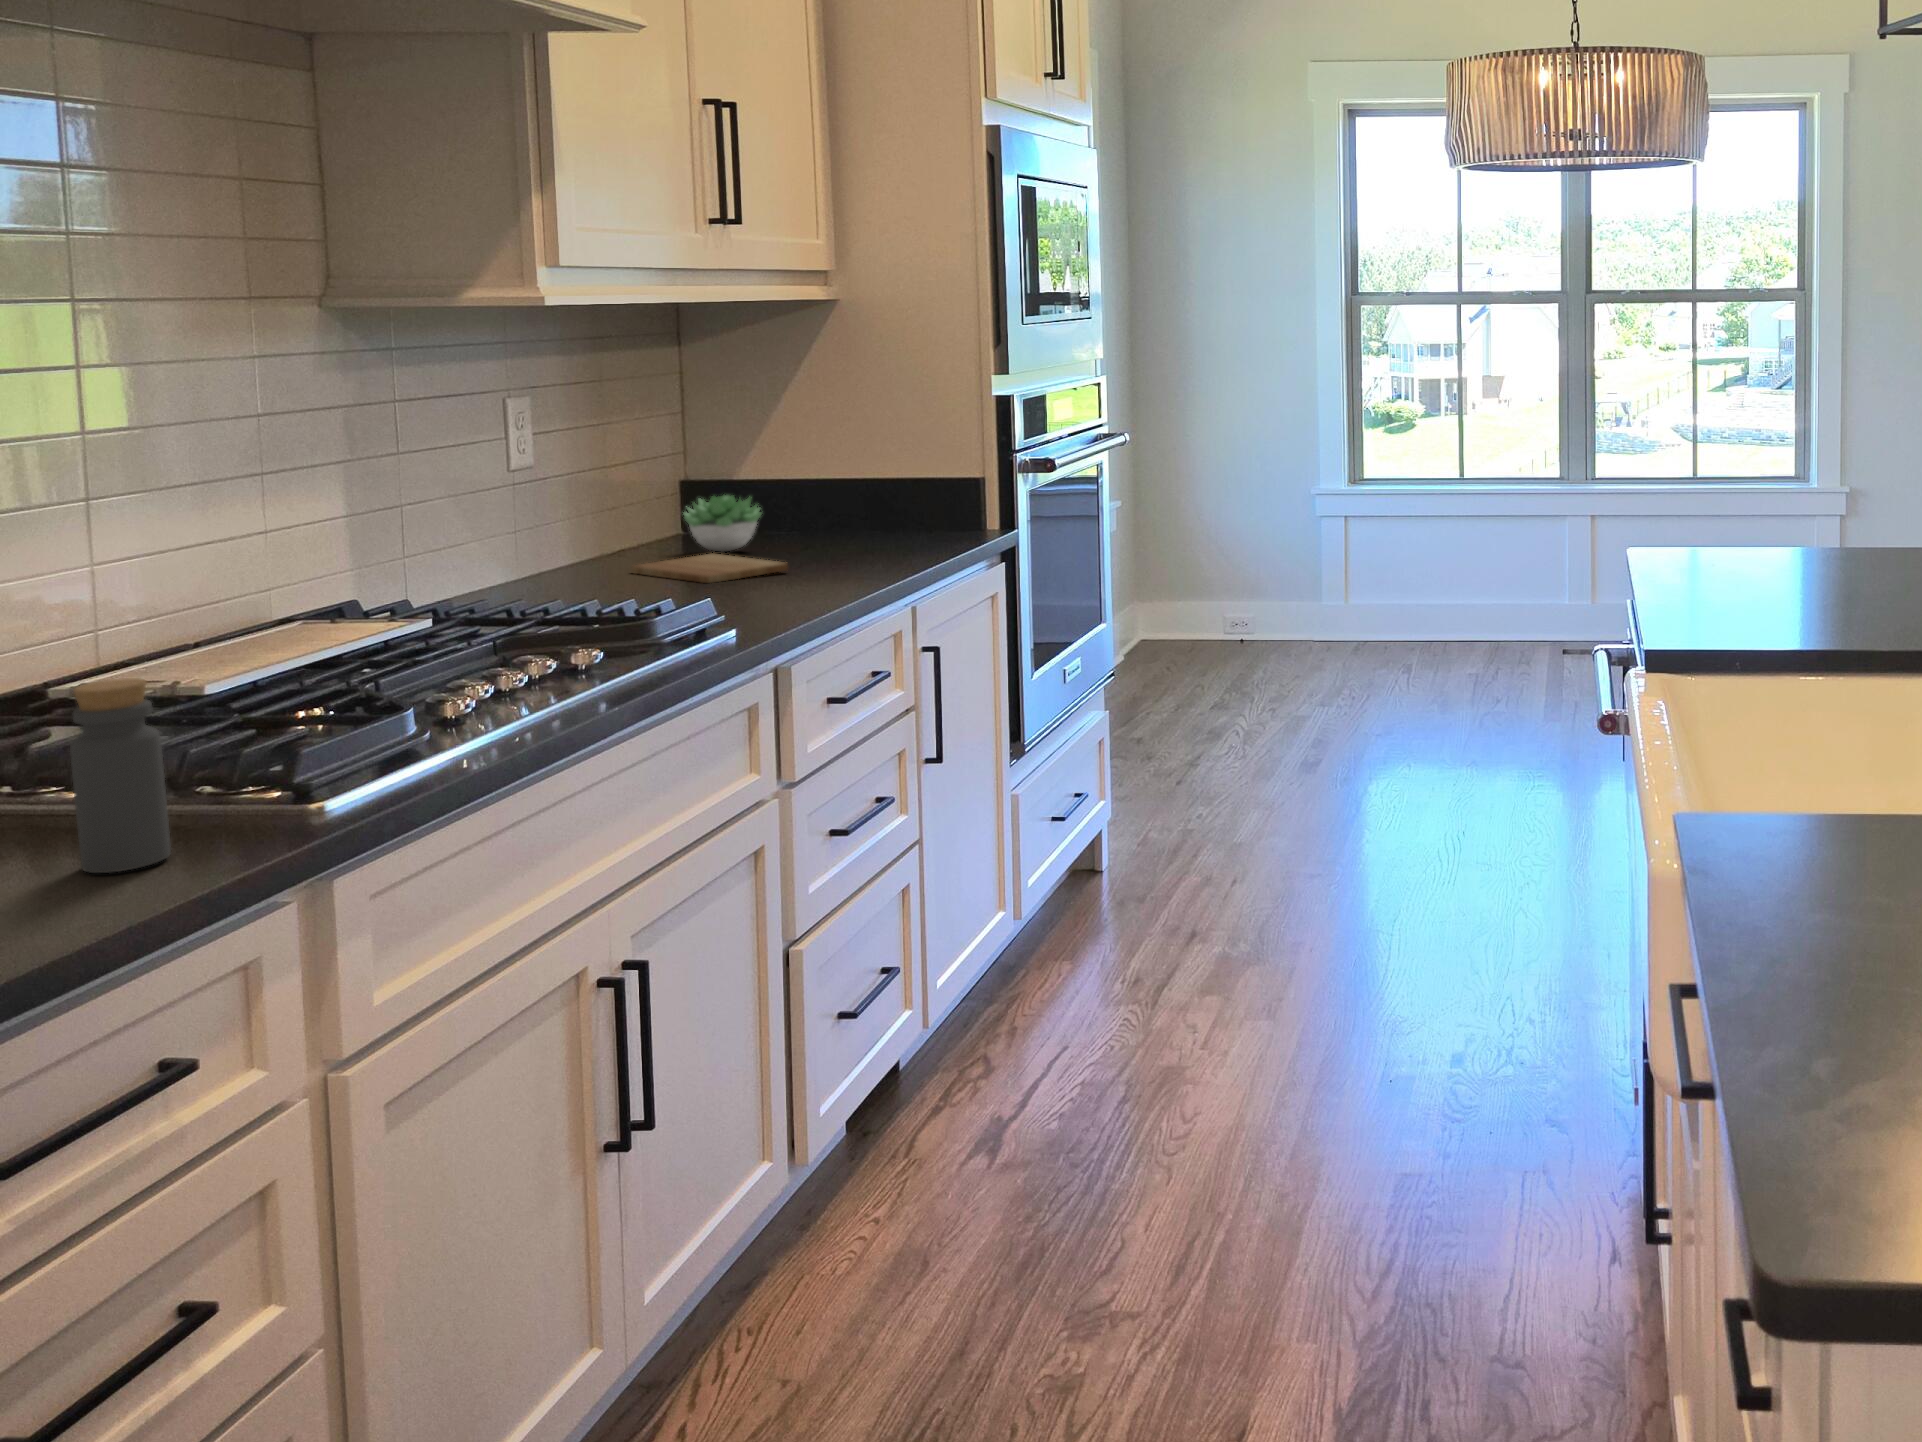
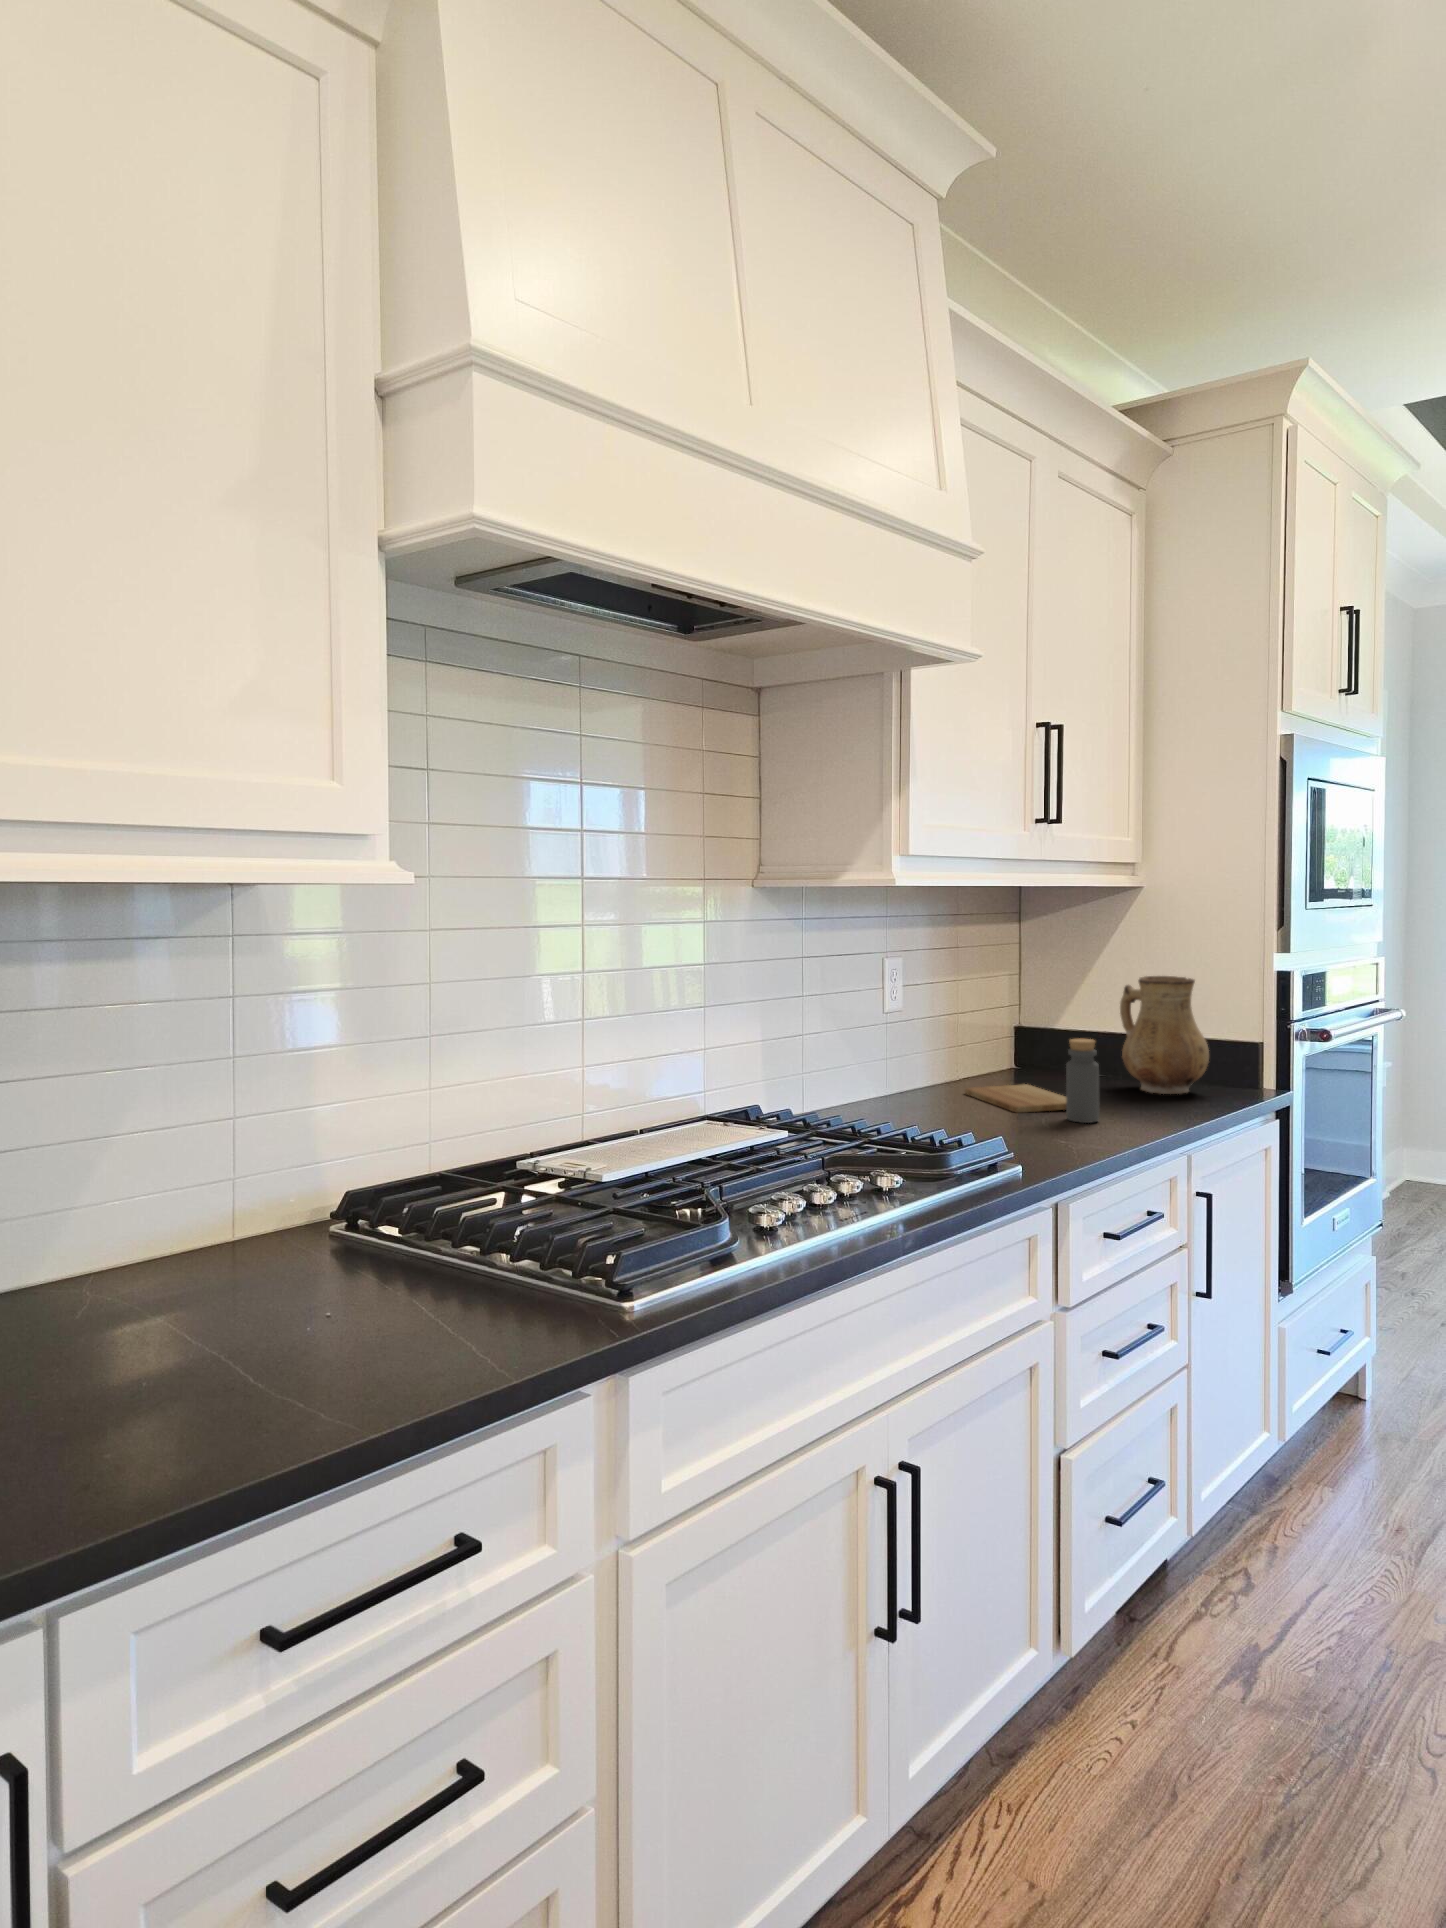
ceramic pitcher: none [820,411,927,549] -> present [1120,976,1209,1094]
succulent plant: present [684,495,761,552] -> none [1010,1036,1071,1081]
bottle: present [70,678,171,873] -> present [1066,1039,1099,1123]

